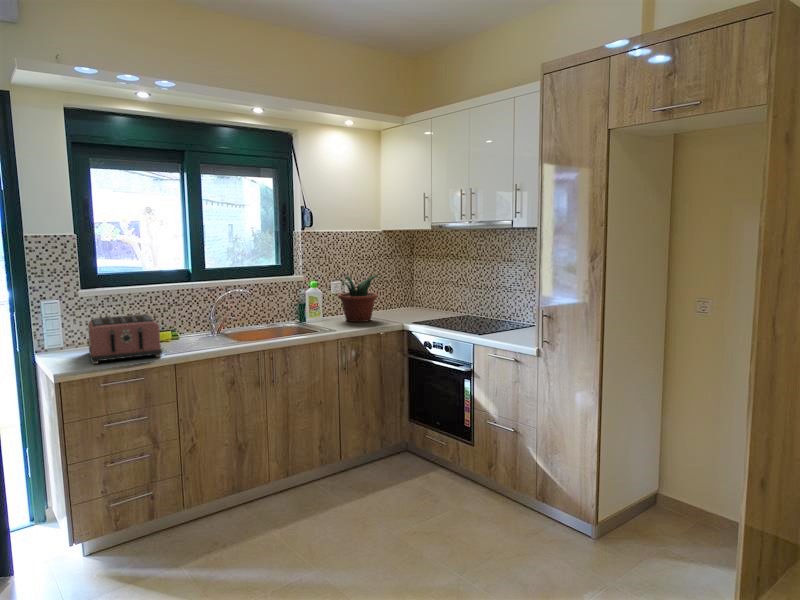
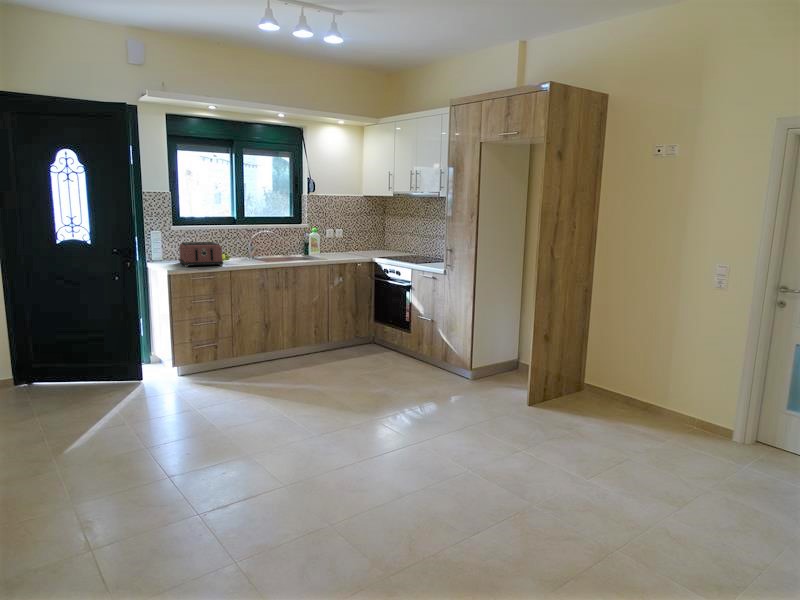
potted plant: present [336,275,380,322] -> none [328,225,360,256]

